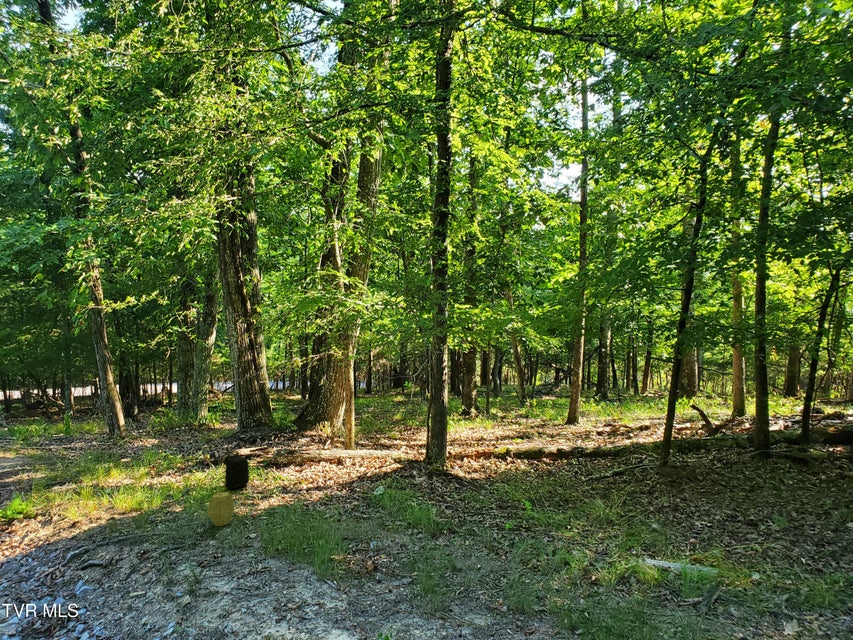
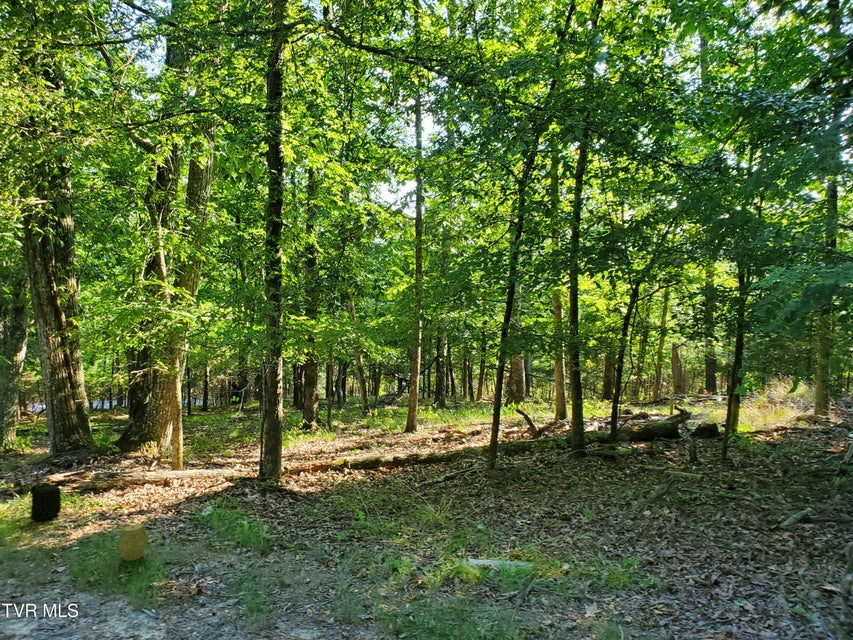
woven basket: present [208,492,234,526] -> present [118,524,148,561]

